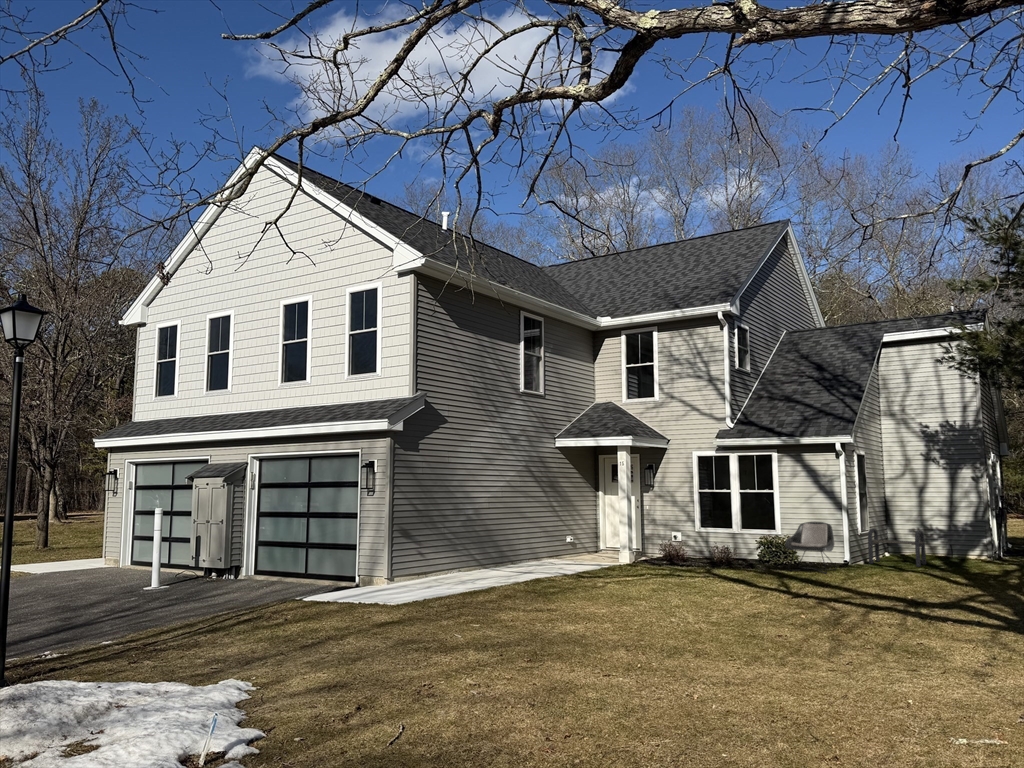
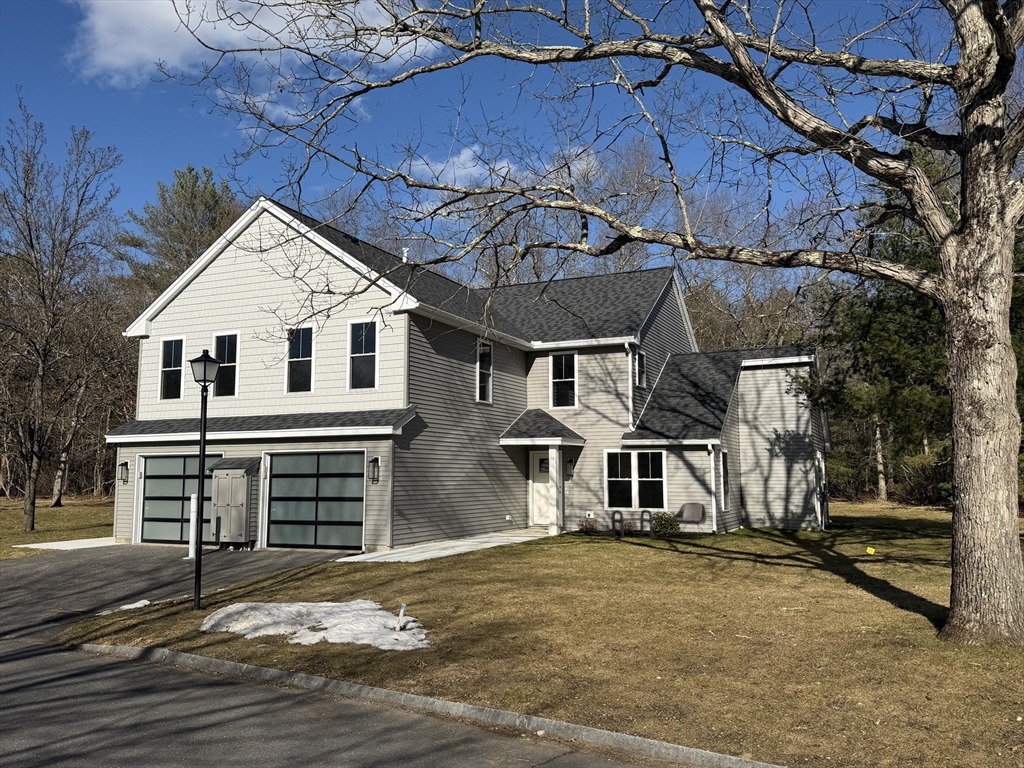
bench: present [868,528,926,567] -> present [612,510,653,538]

